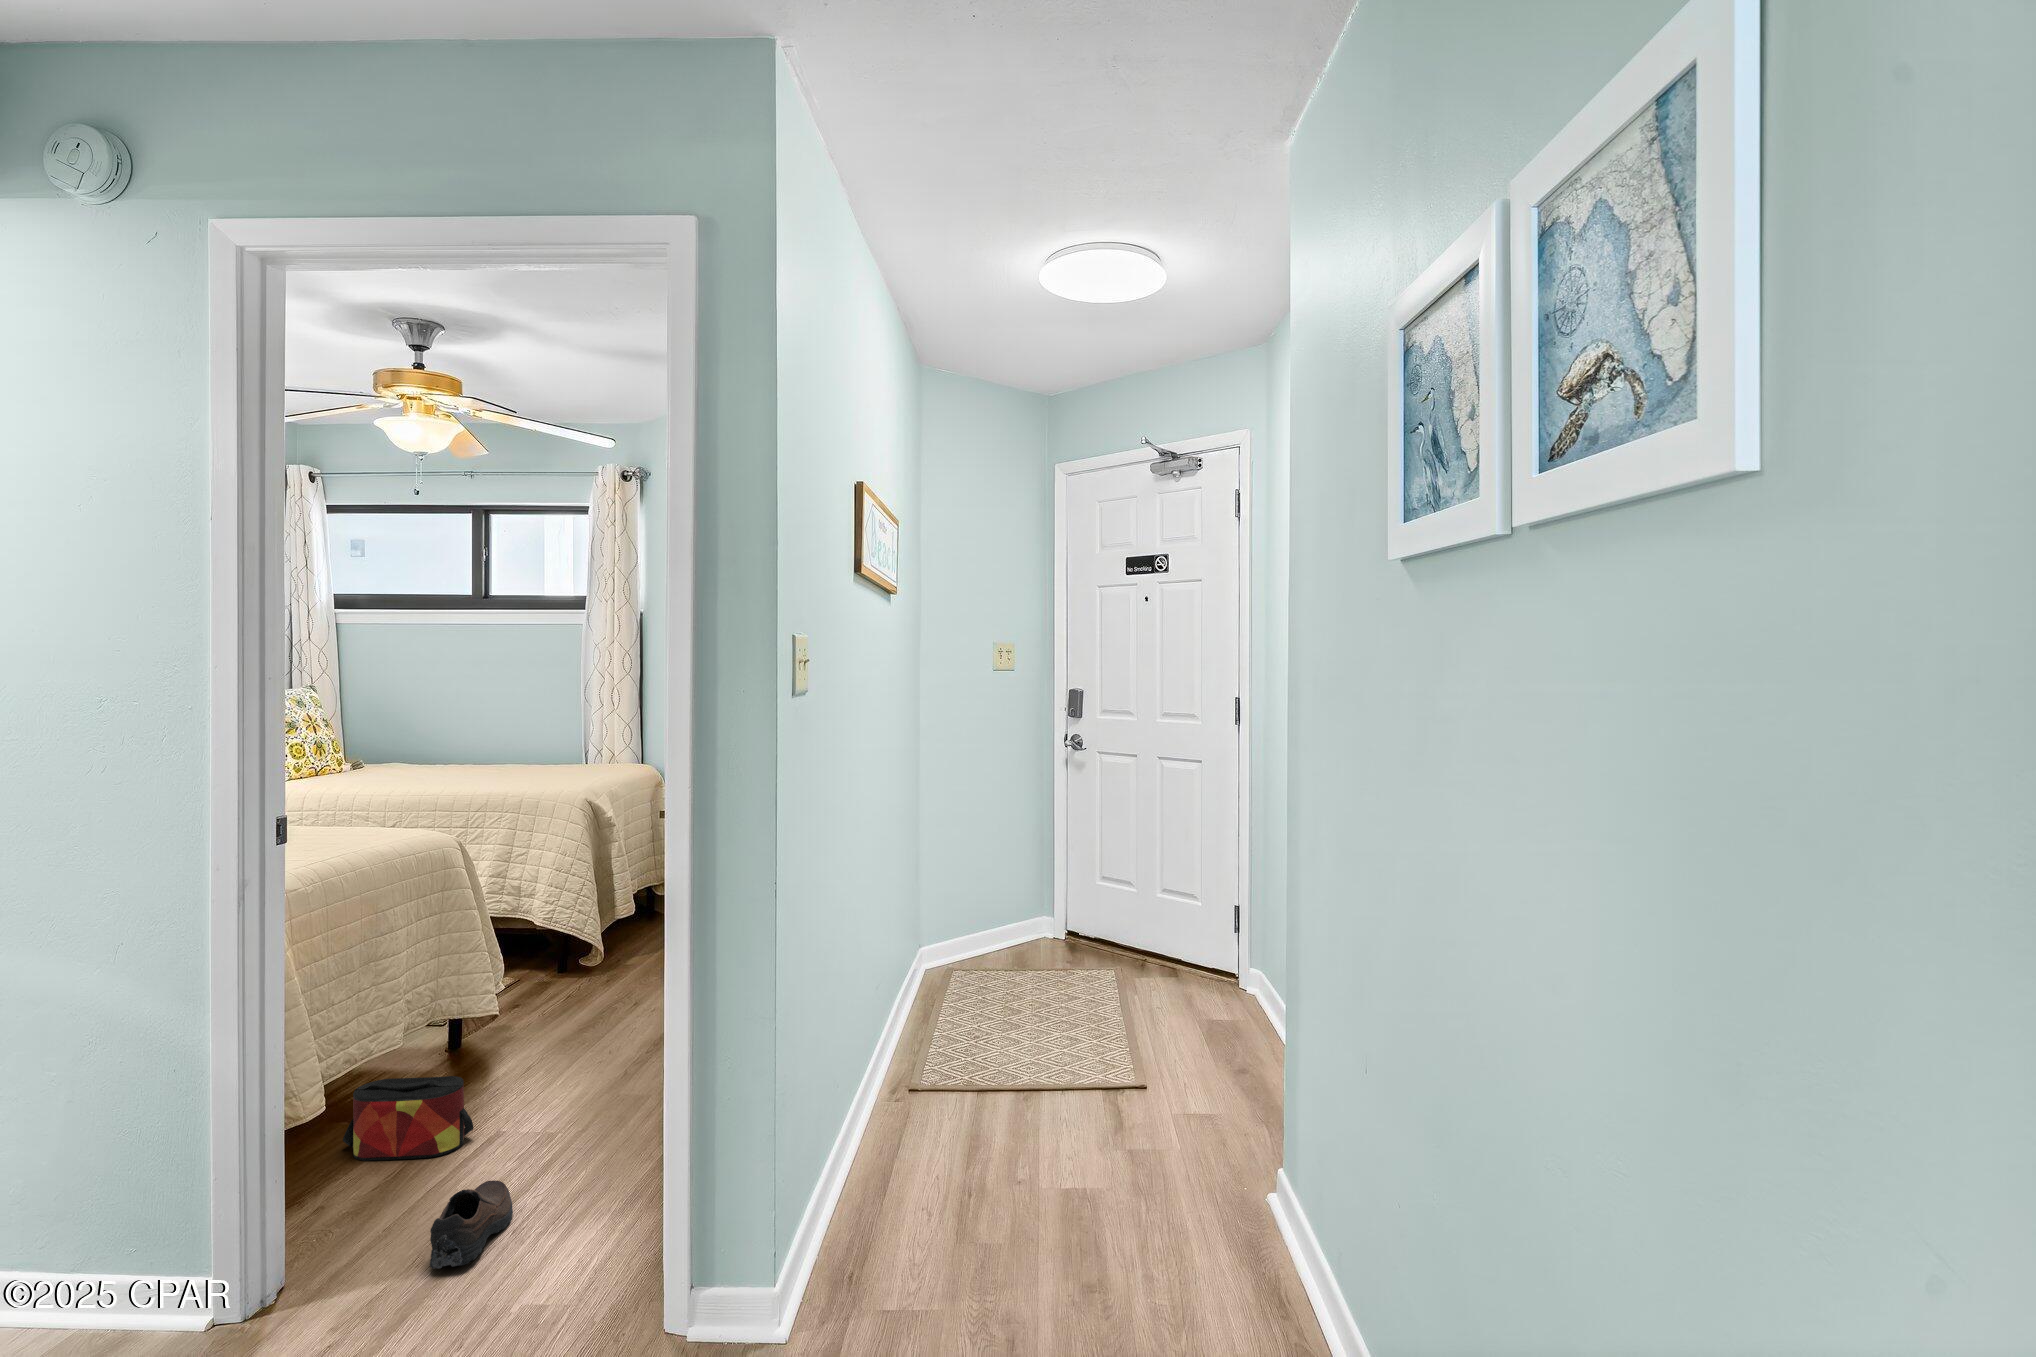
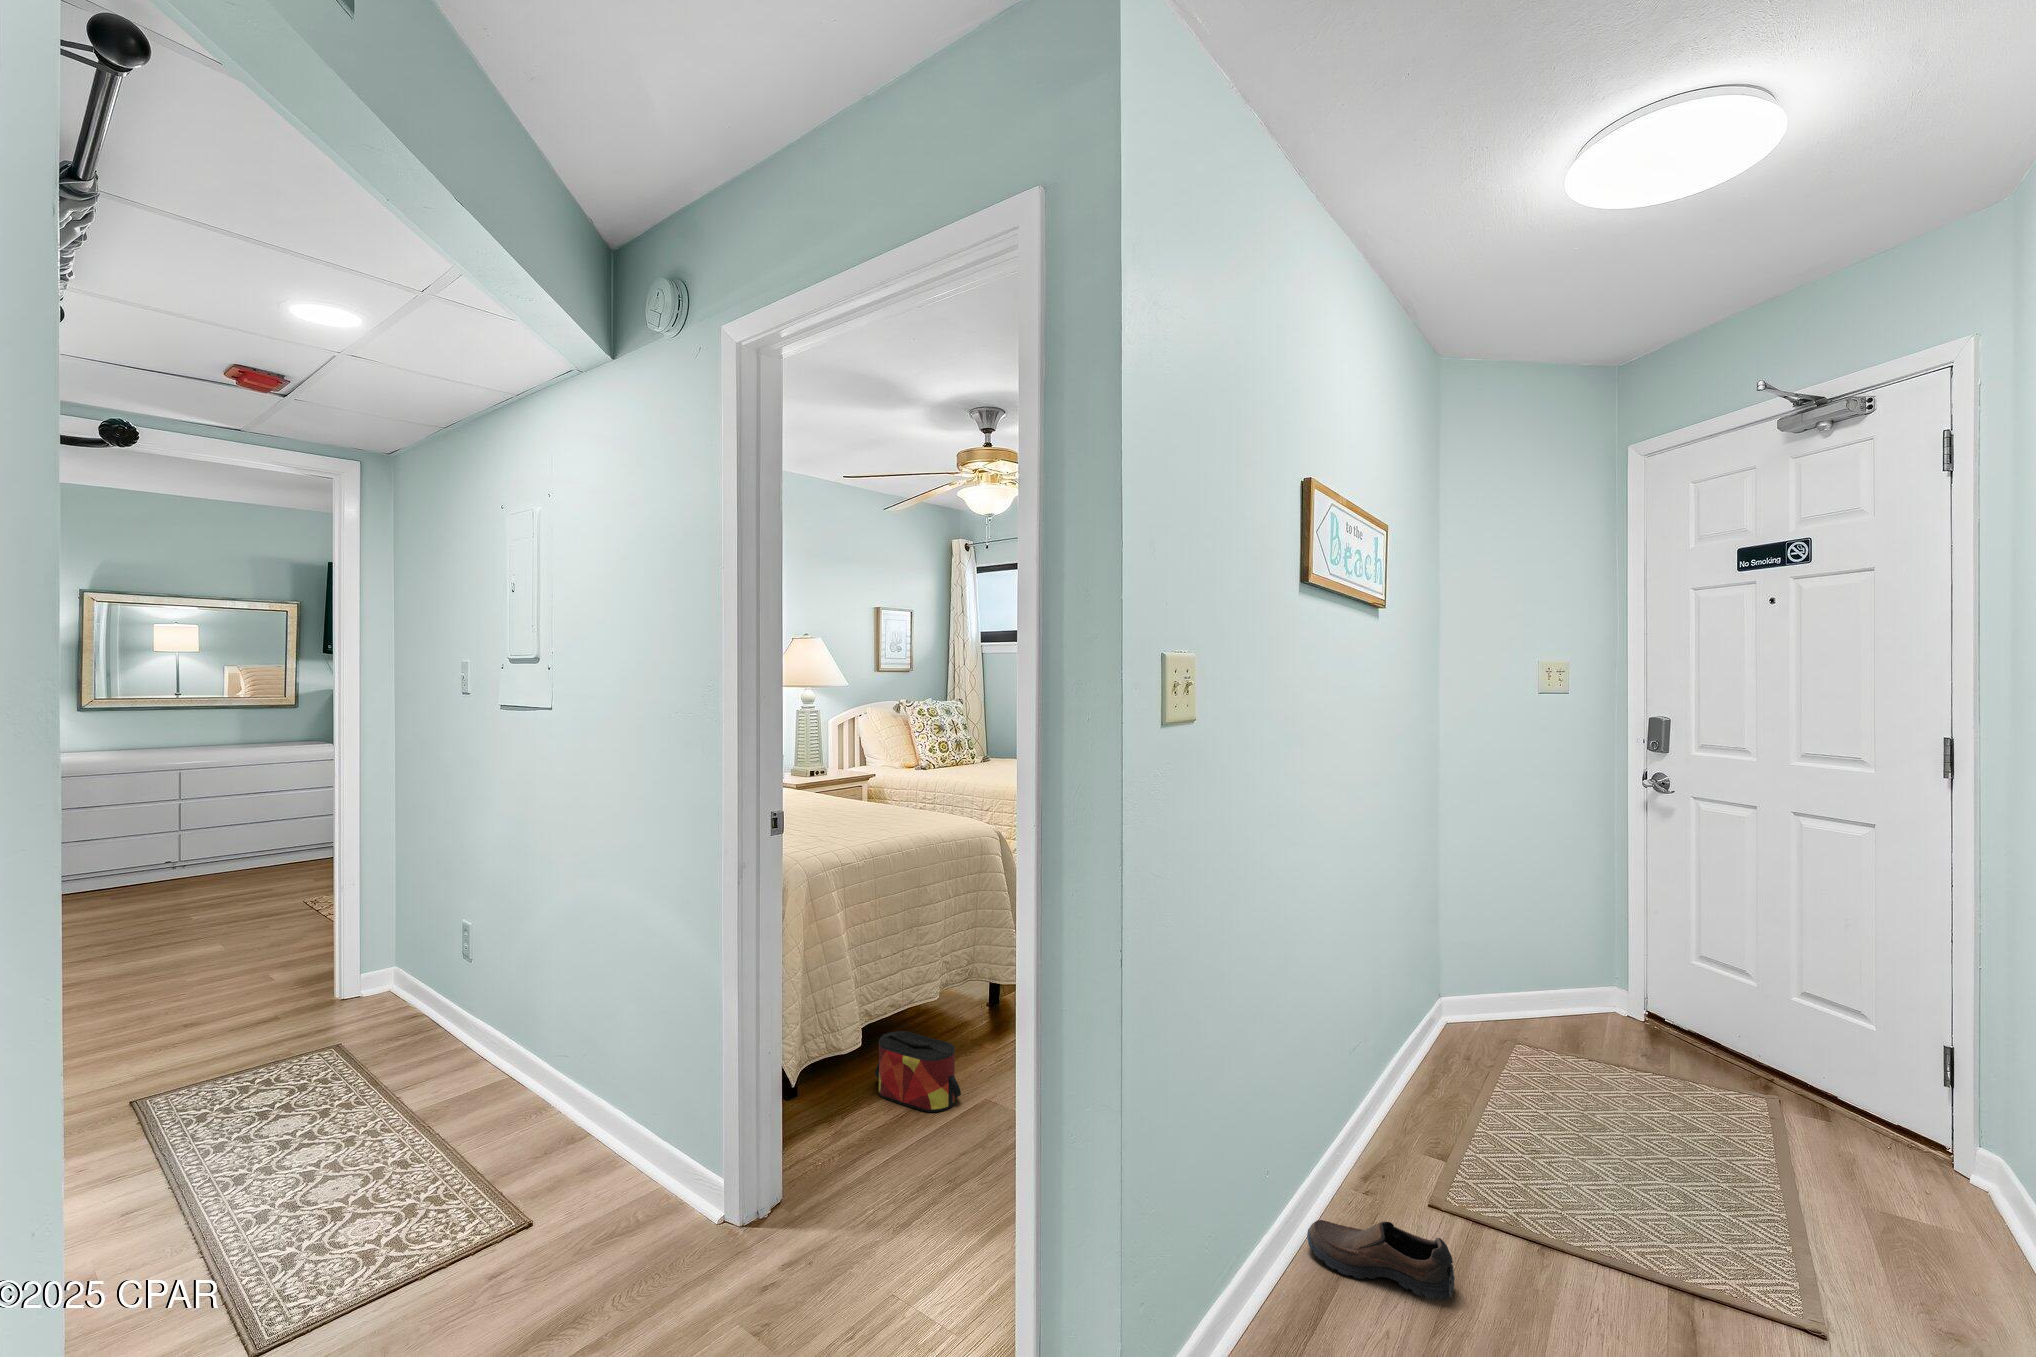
shoe: present [430,1180,513,1269] -> present [1307,1220,1455,1300]

